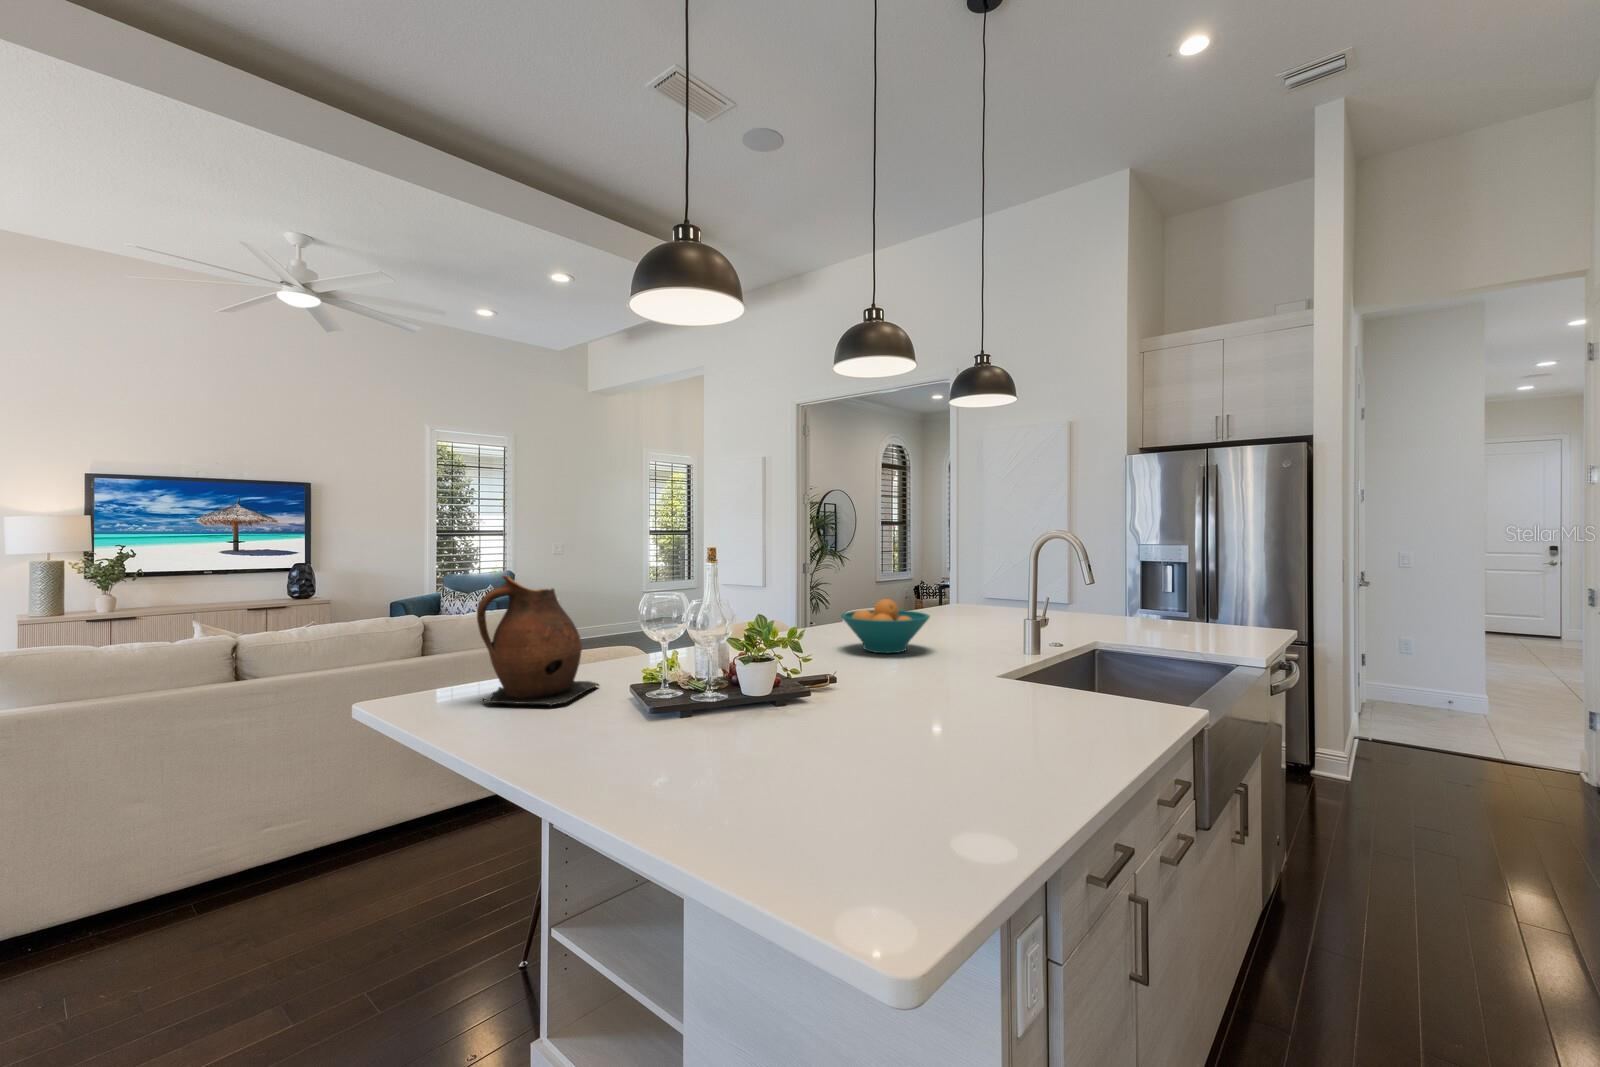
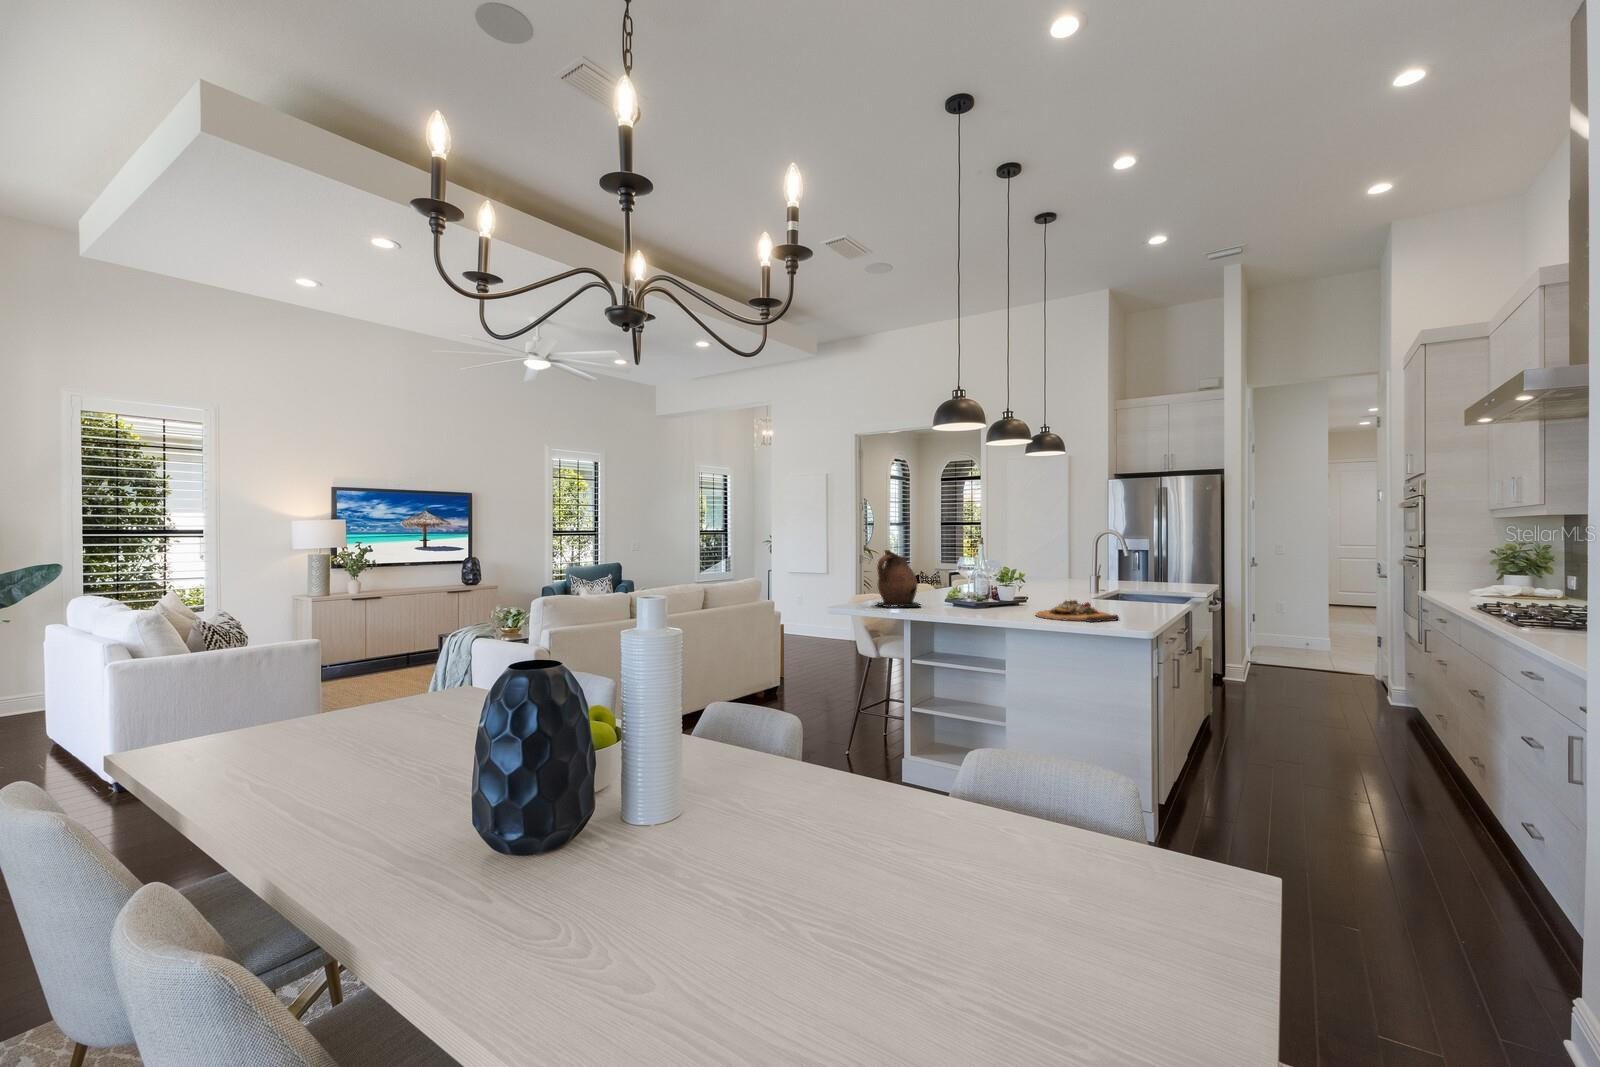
fruit bowl: present [841,599,930,653] -> none [992,566,1041,593]
cutting board: none [726,726,933,830] -> present [1036,600,1119,622]

